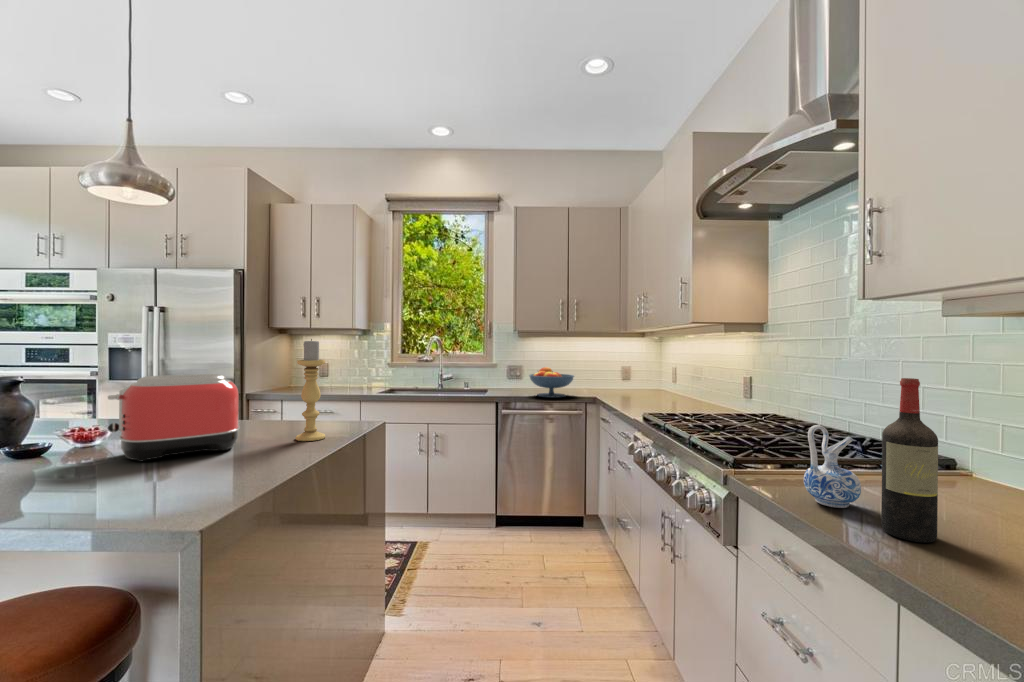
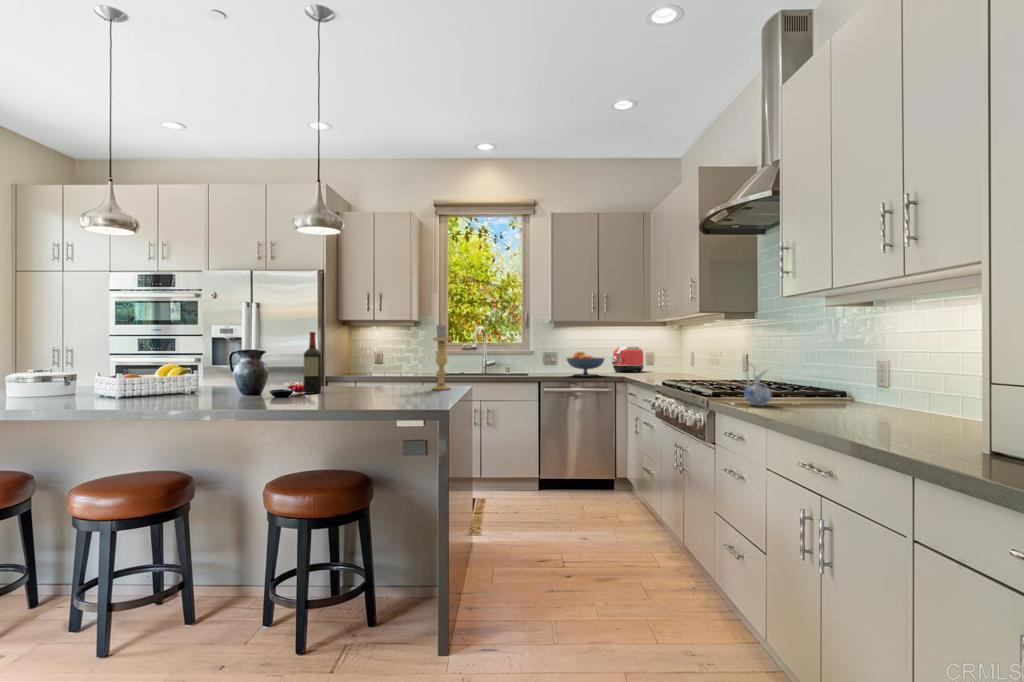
toaster: present [108,374,240,462] -> present [612,347,644,372]
wine bottle: present [881,378,938,543] -> present [304,332,321,394]

